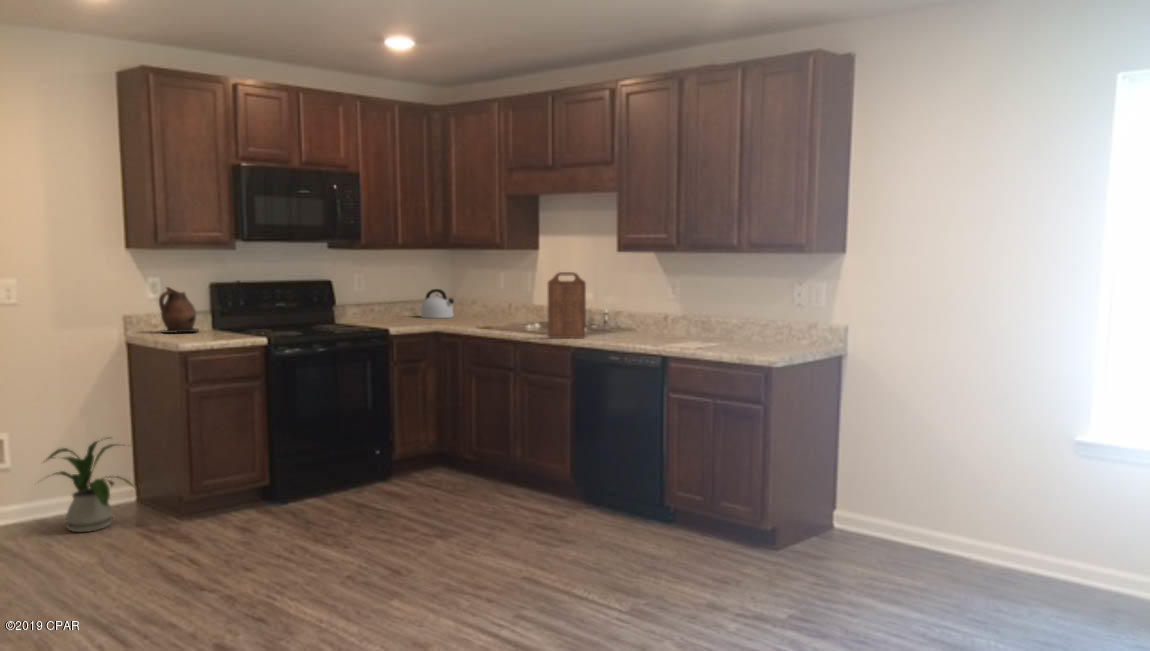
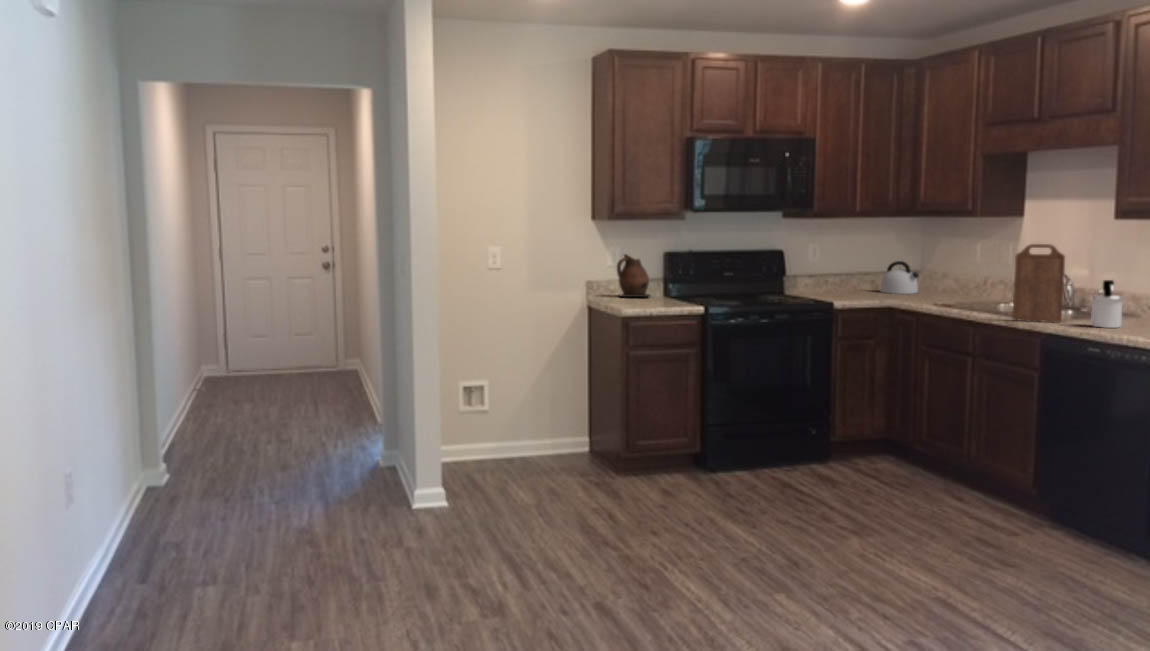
soap dispenser: none [608,301,631,340] -> present [1091,280,1124,328]
house plant: present [46,441,134,532] -> none [511,389,589,471]

